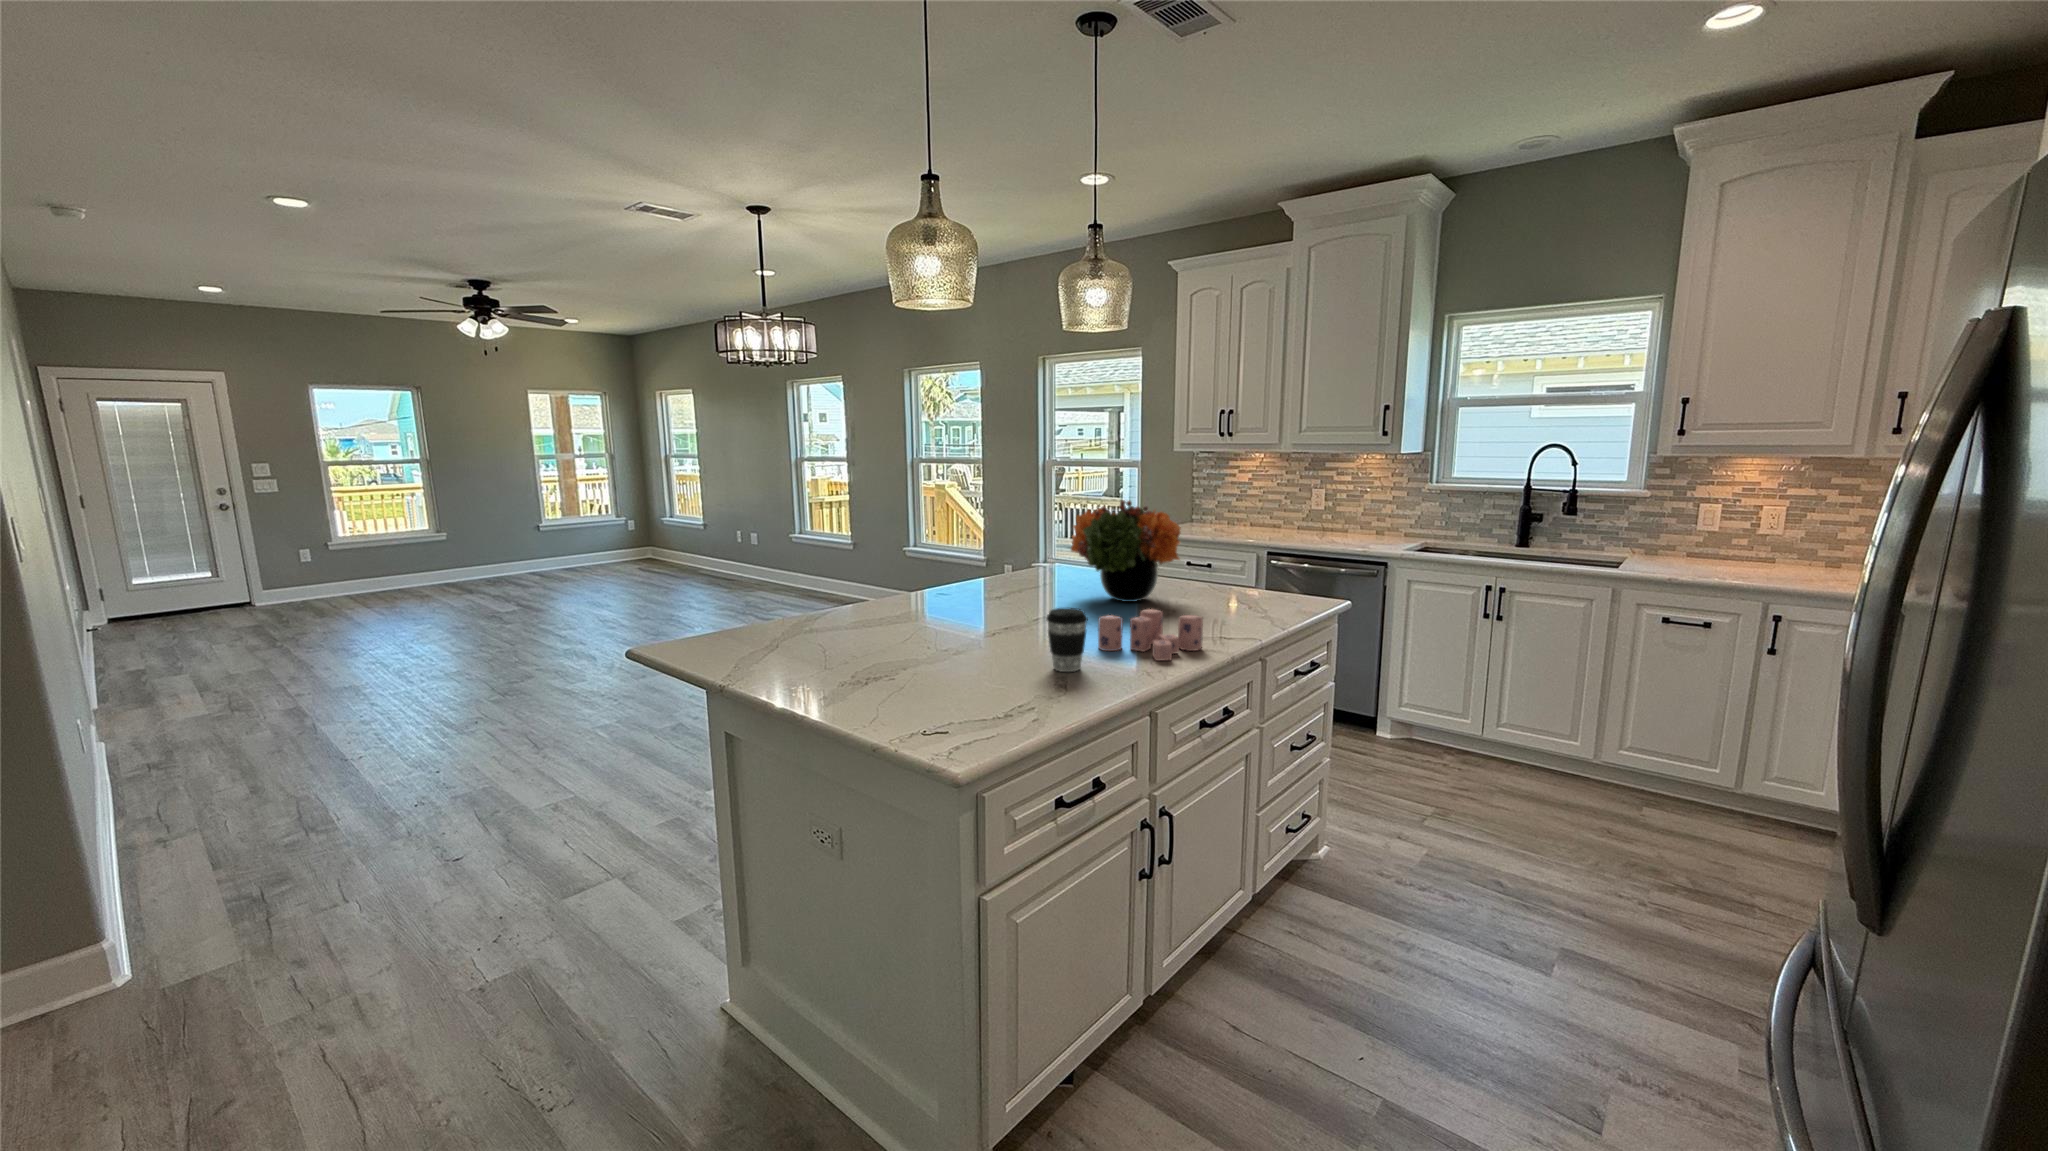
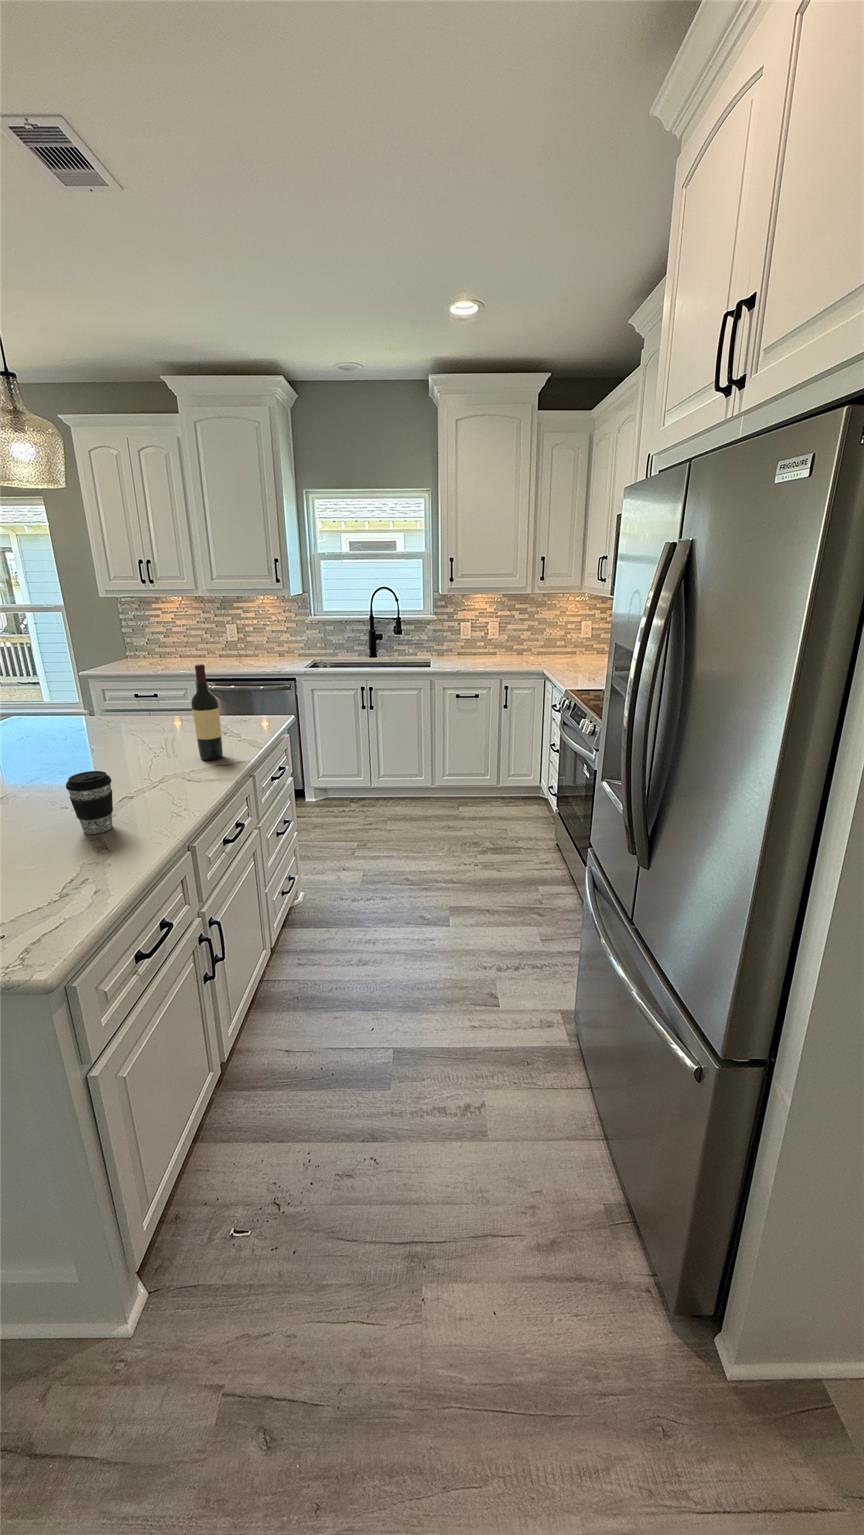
flower arrangement: present [1071,500,1181,602] -> none [41,654,161,747]
wine bottle: none [1204,517,1235,630] -> present [191,664,223,760]
candle: present [1098,609,1203,661] -> none [112,753,211,801]

